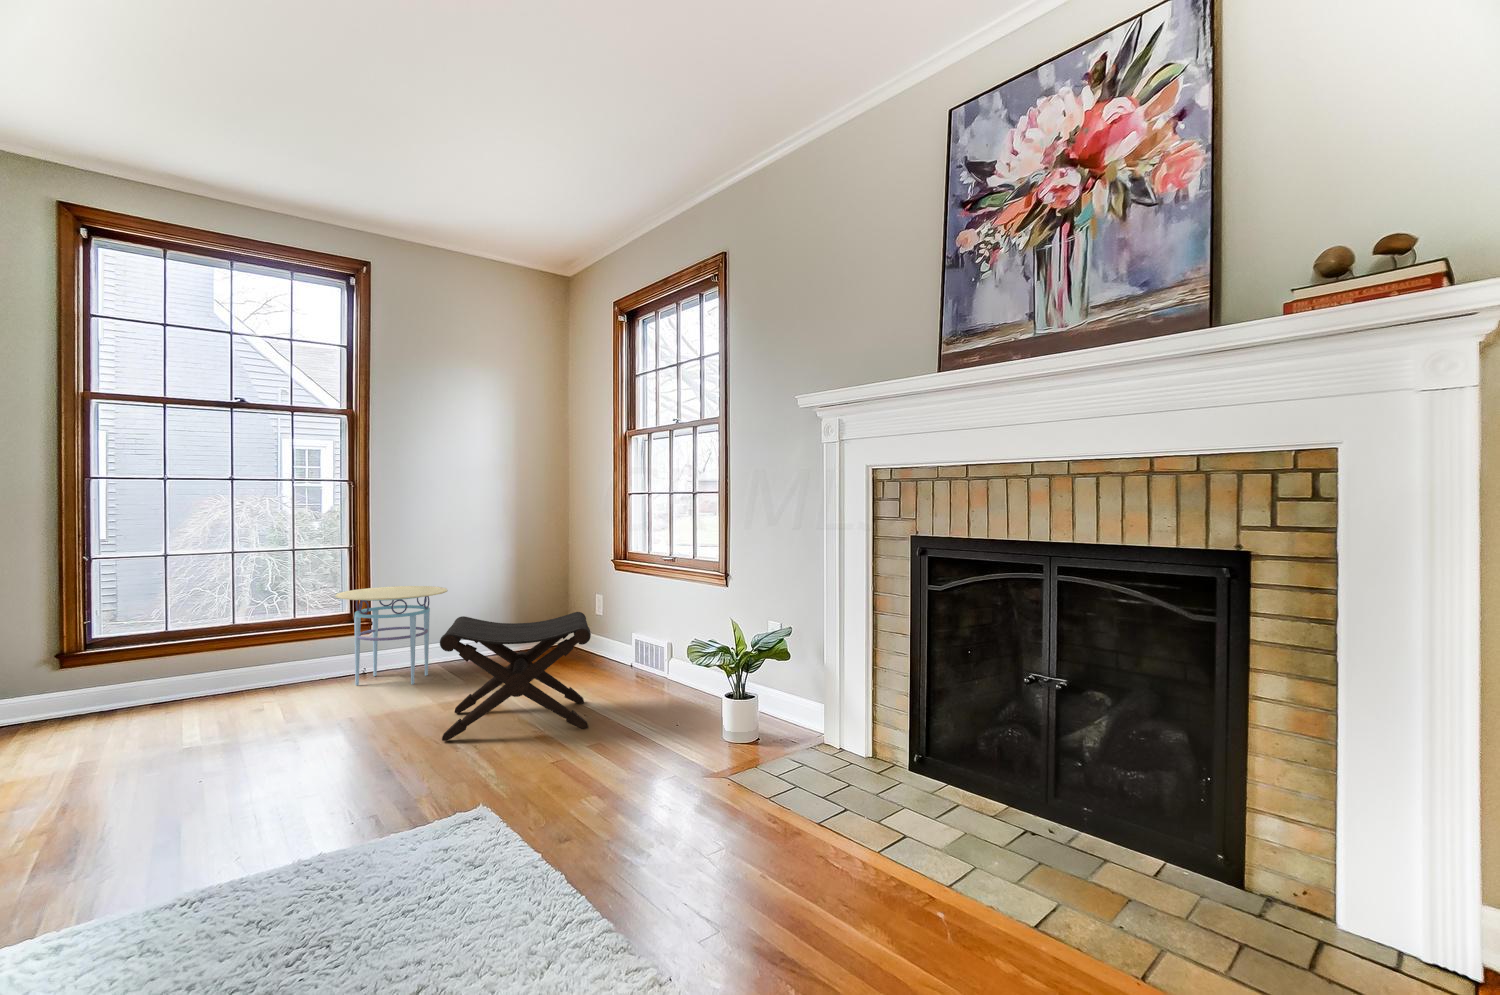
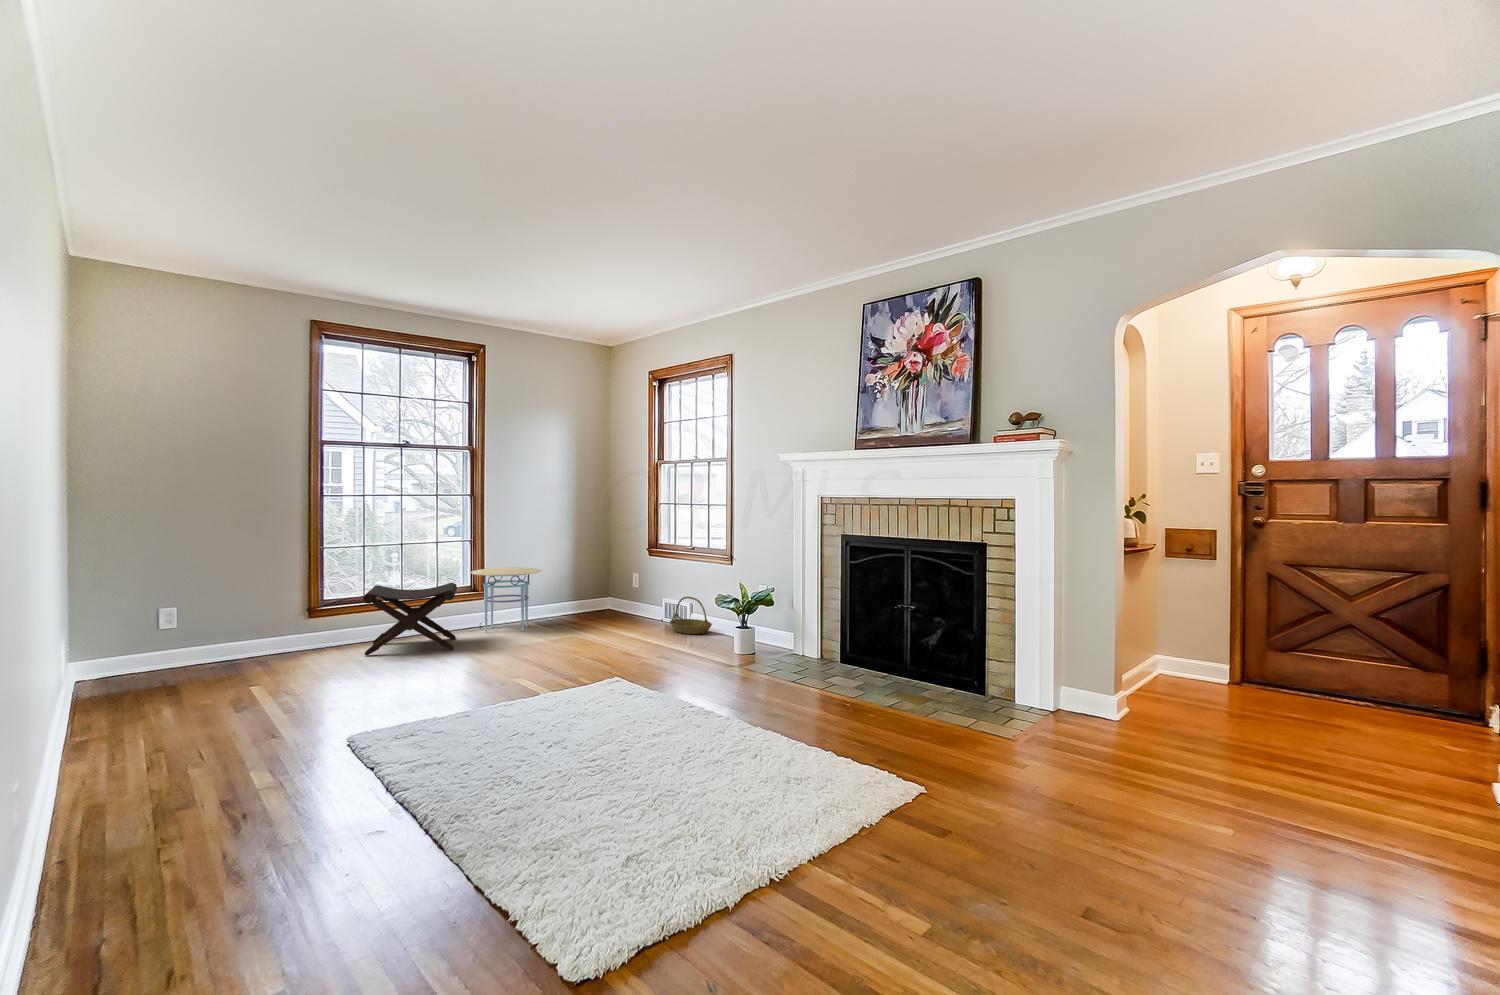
footstool: present [440,612,591,741] -> present [363,583,457,655]
basket: none [632,634,697,695] -> present [670,597,712,634]

